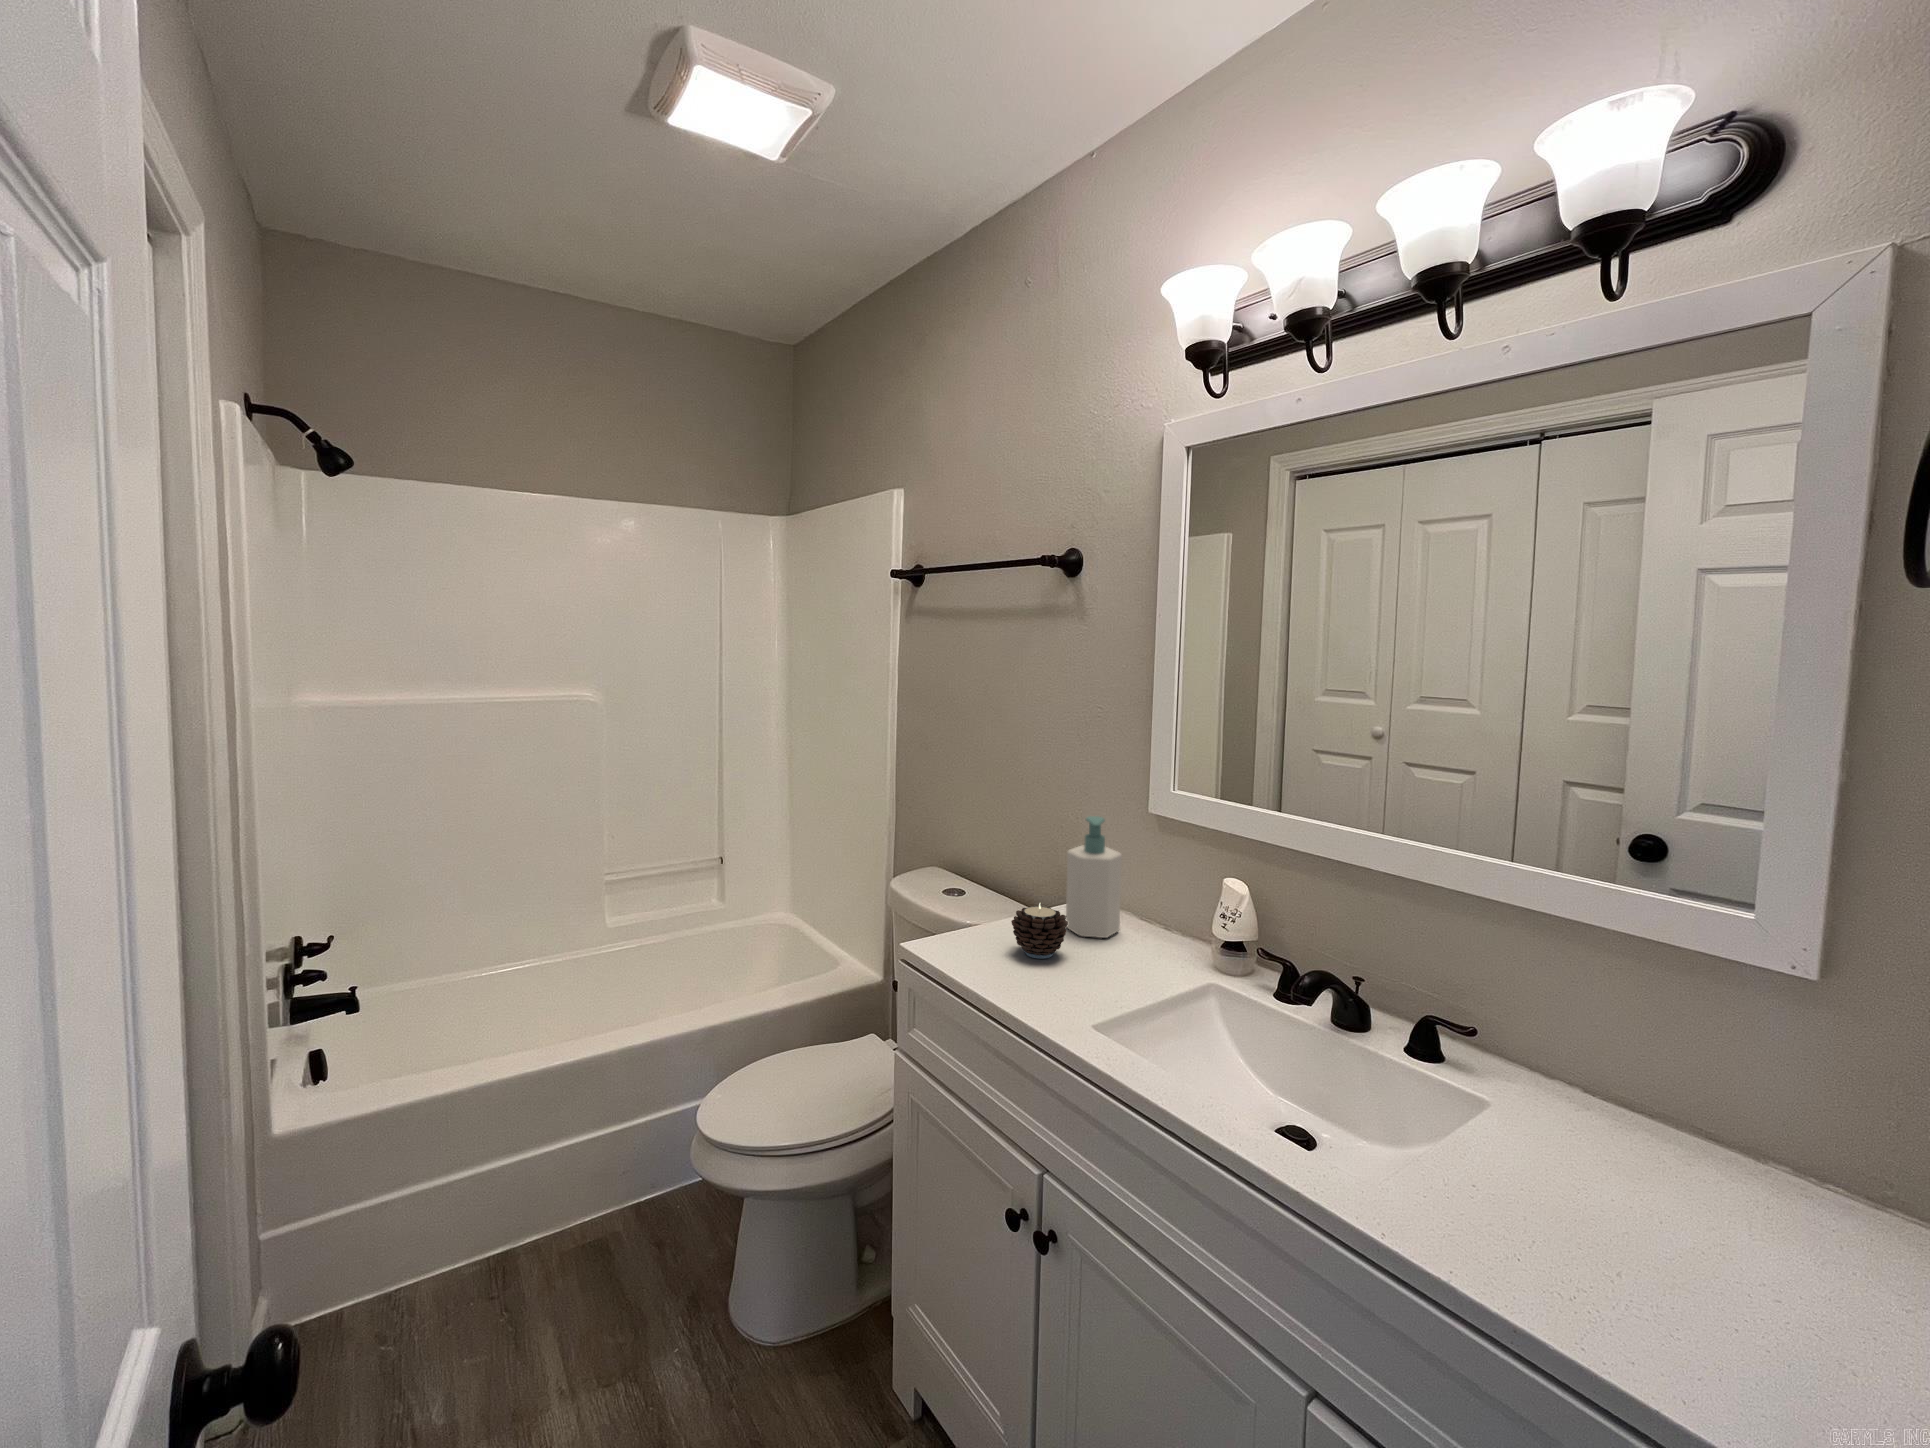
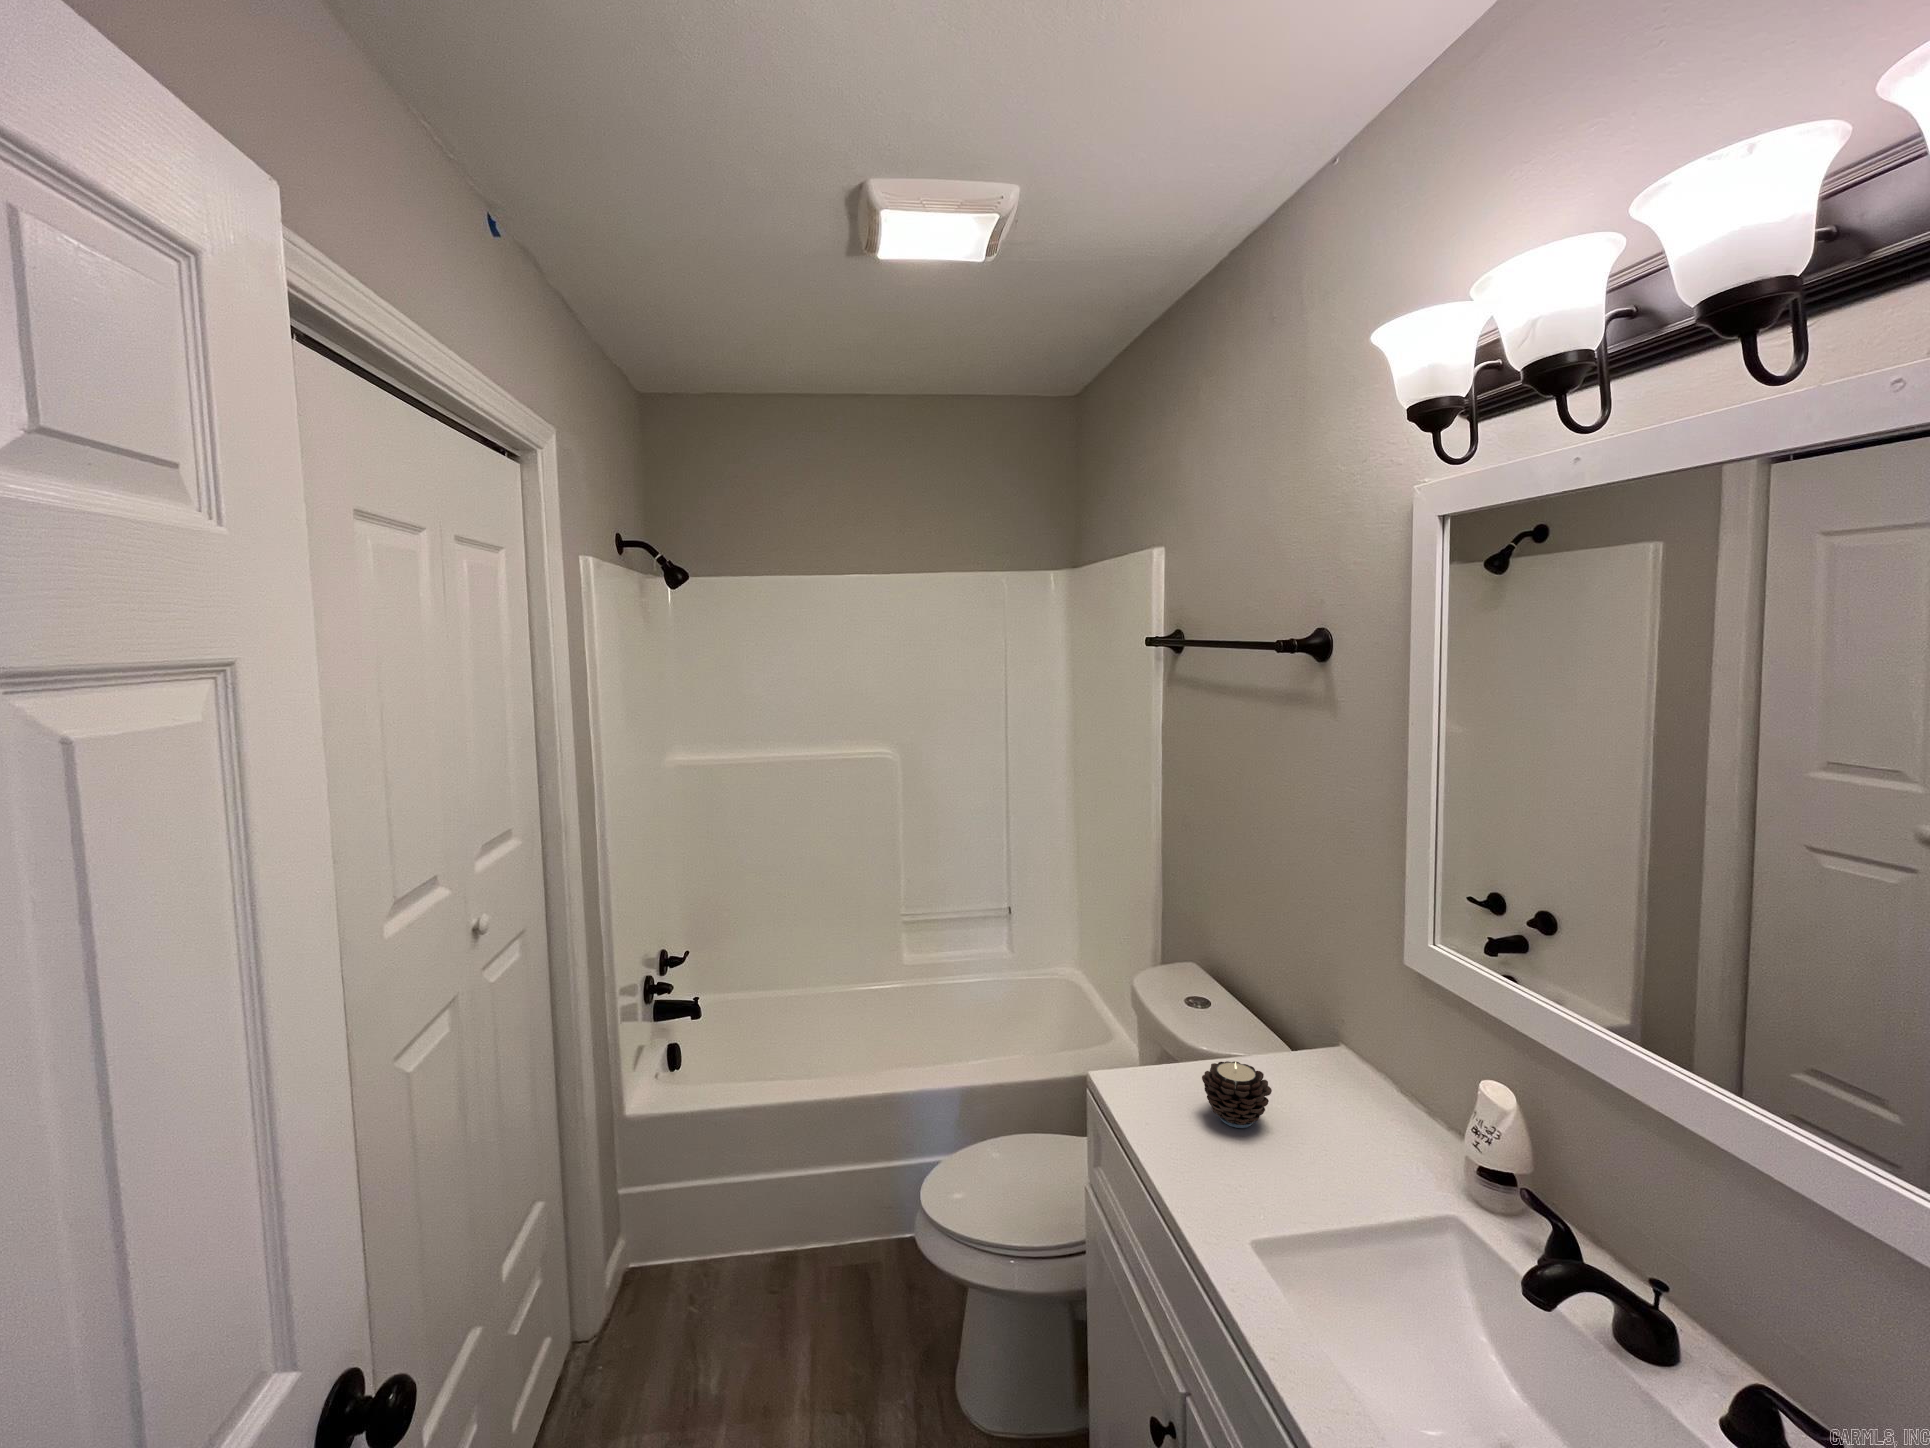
soap bottle: present [1066,816,1122,938] -> none [1290,960,1360,1112]

